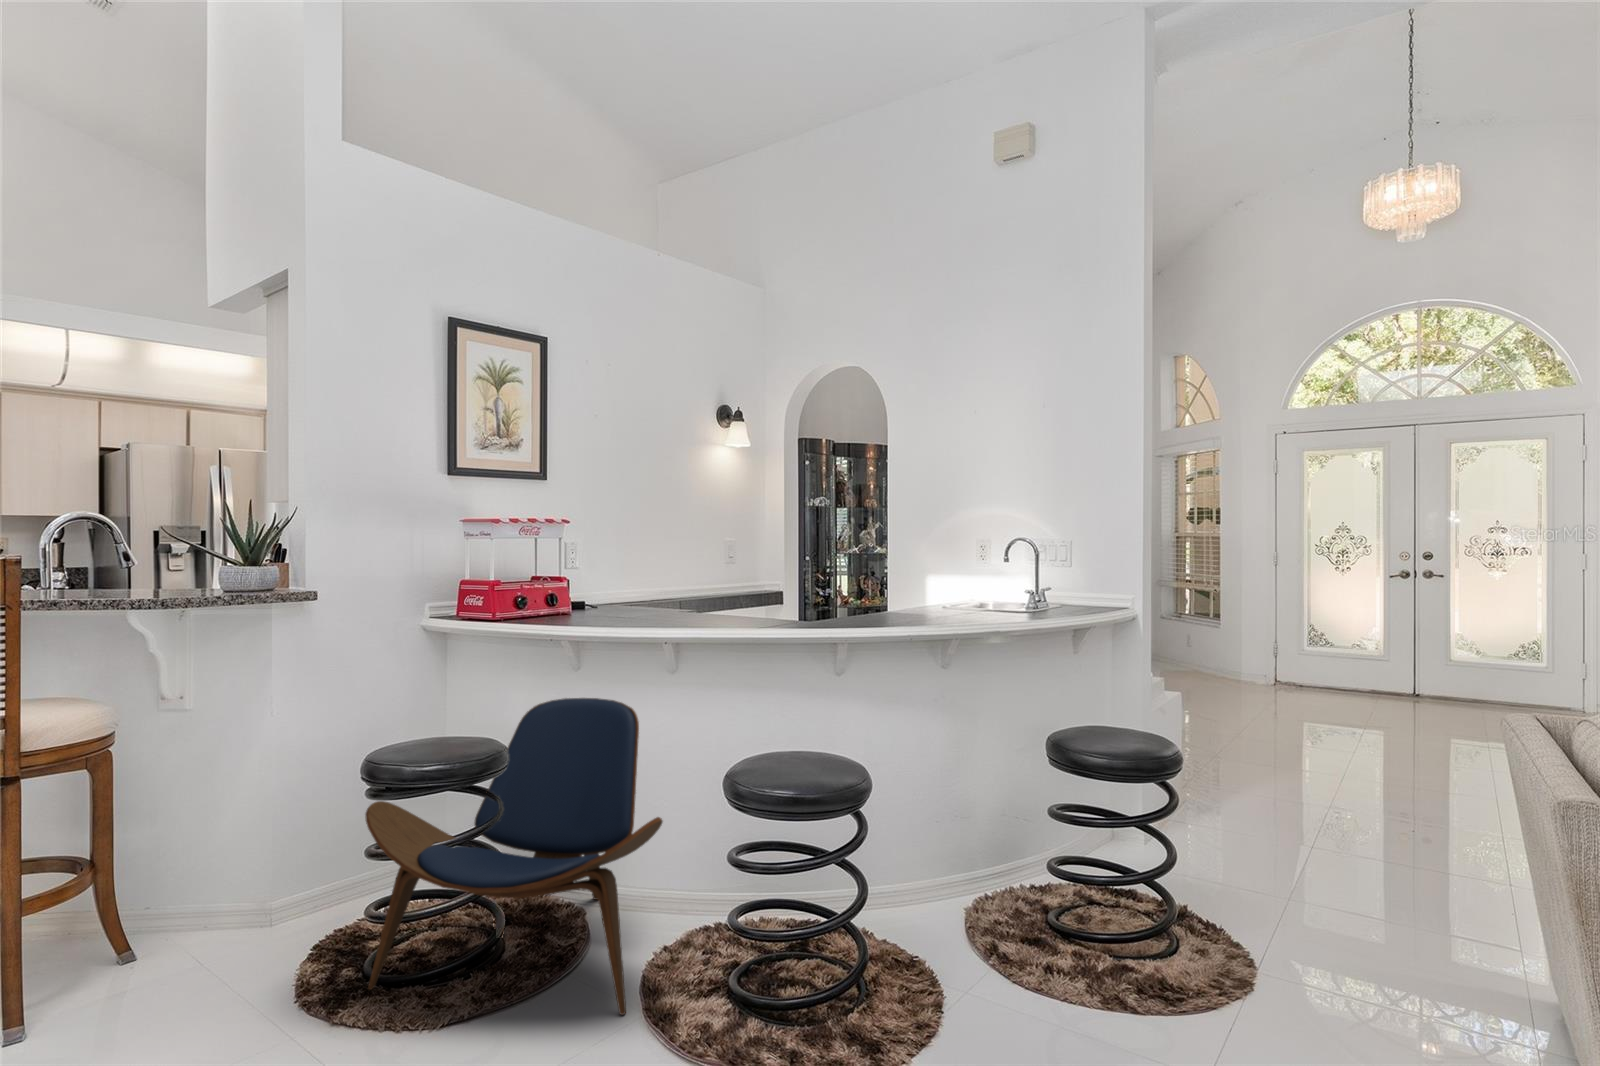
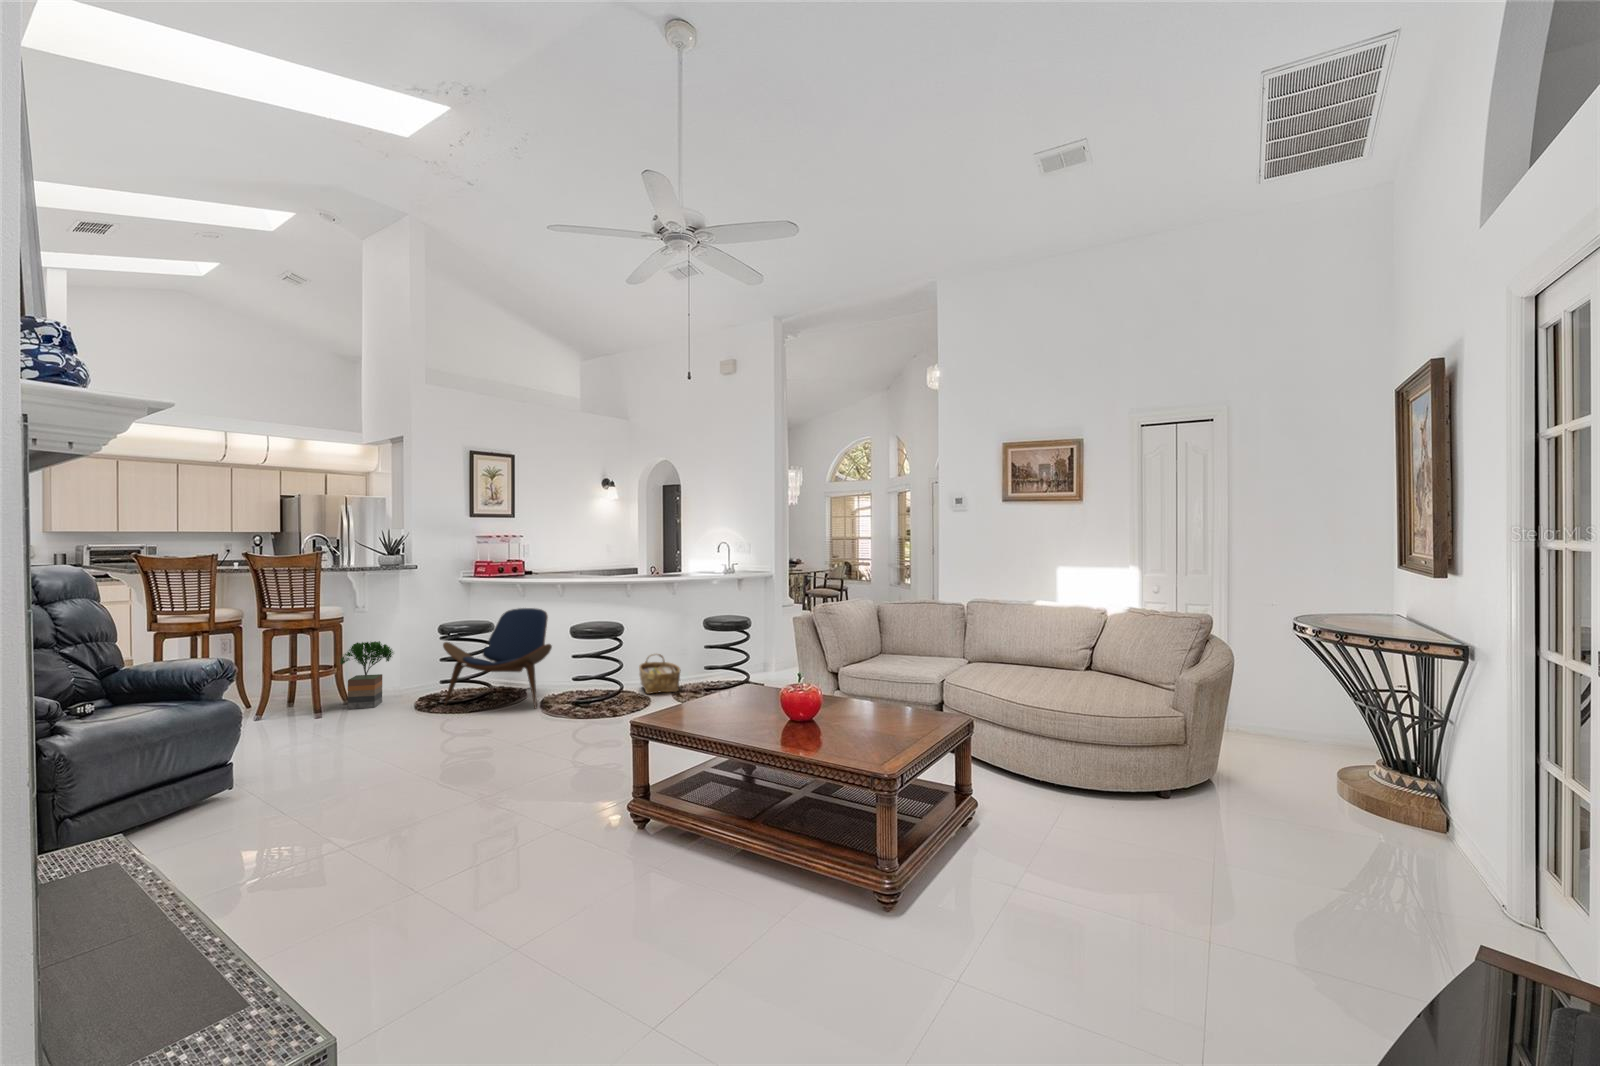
potted tree: none [84,792,253,993] -> present [340,641,393,709]
woven basket: none [874,816,993,943] -> present [639,654,681,694]

